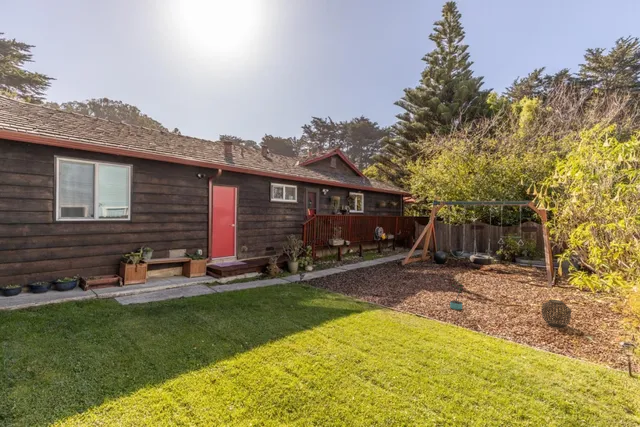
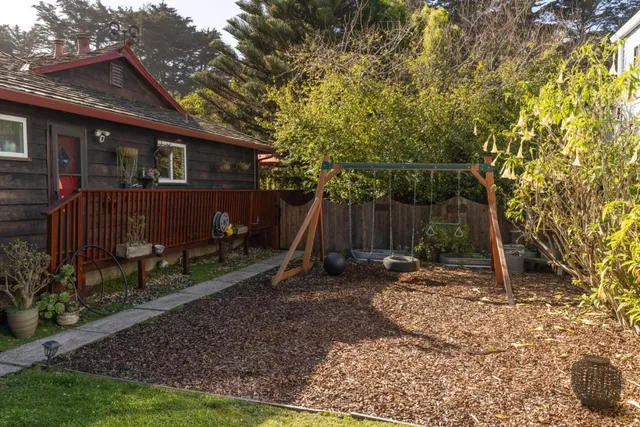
potted plant: present [450,277,463,310] -> none [397,314,443,396]

